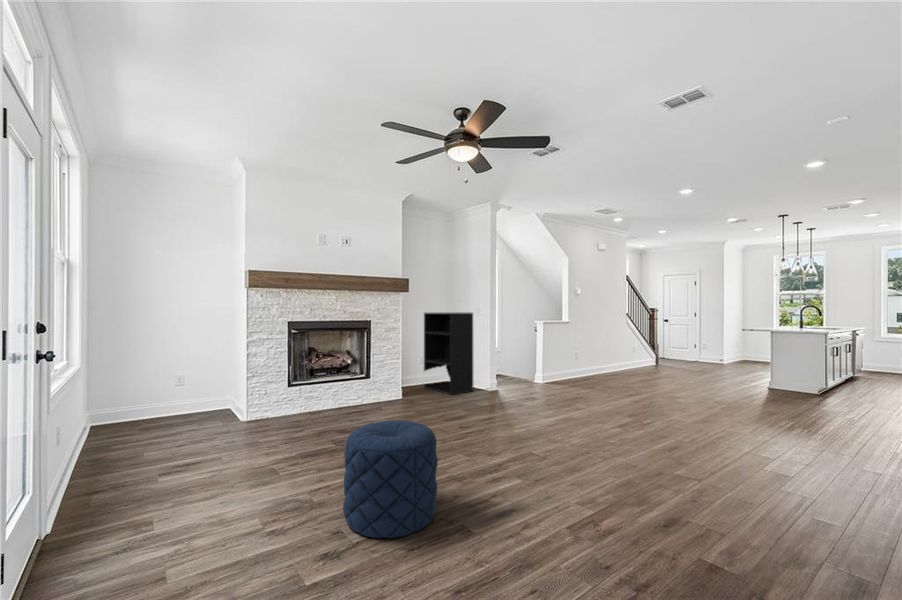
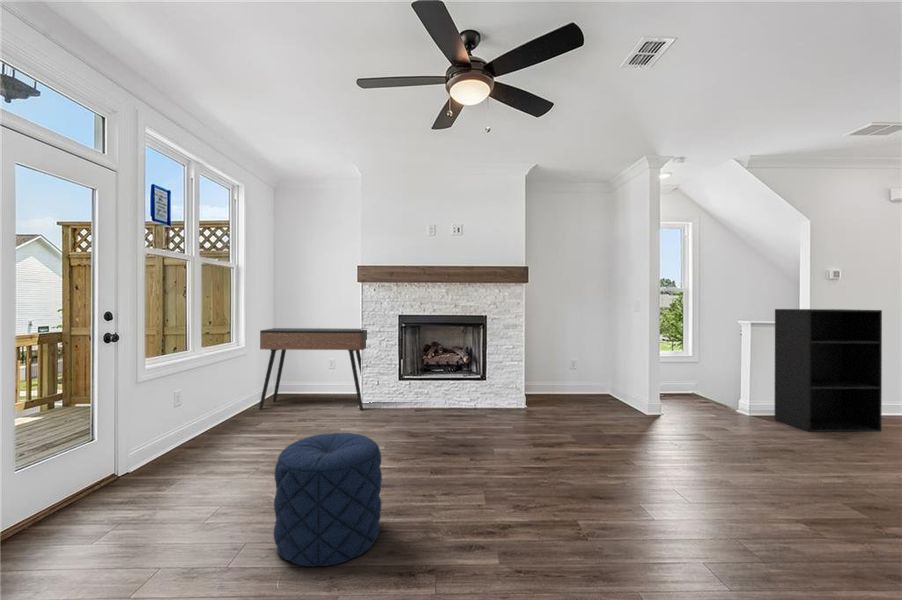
bookshelf: present [424,312,474,395] -> present [774,309,882,432]
console table: none [113,337,255,441] -> present [259,328,368,410]

